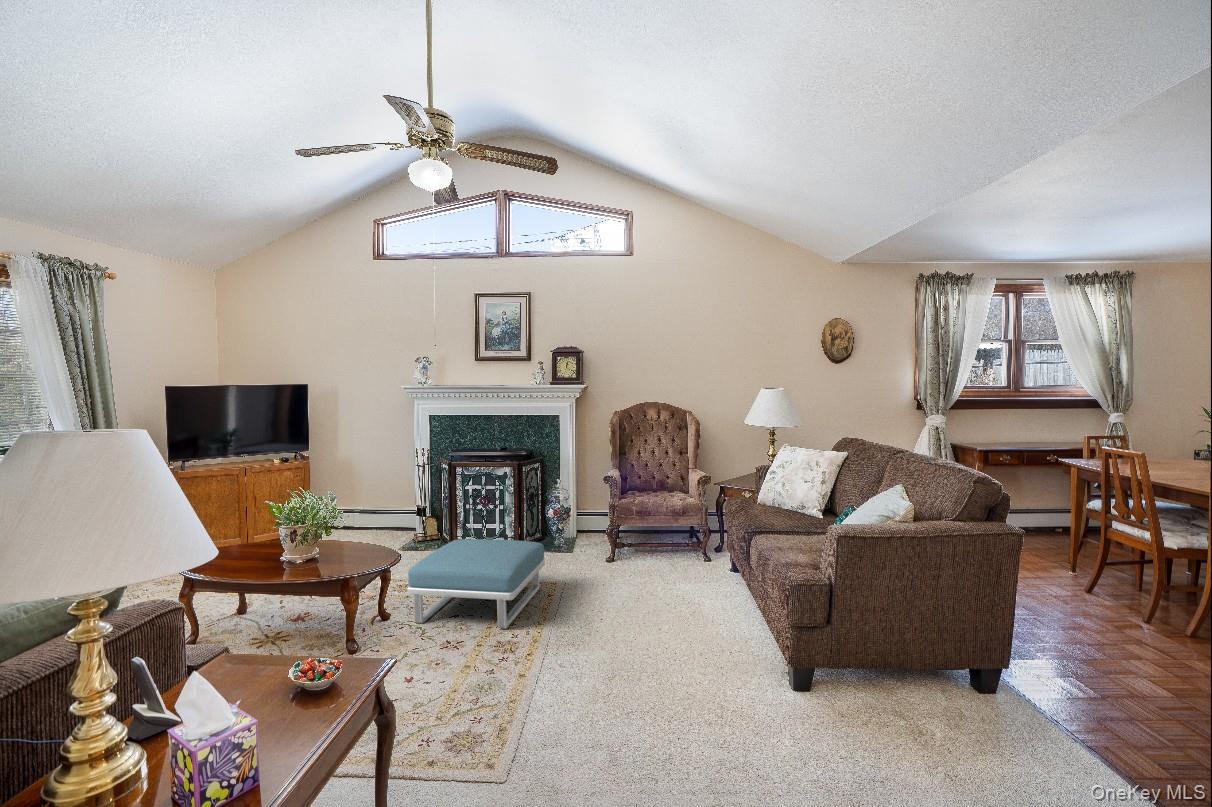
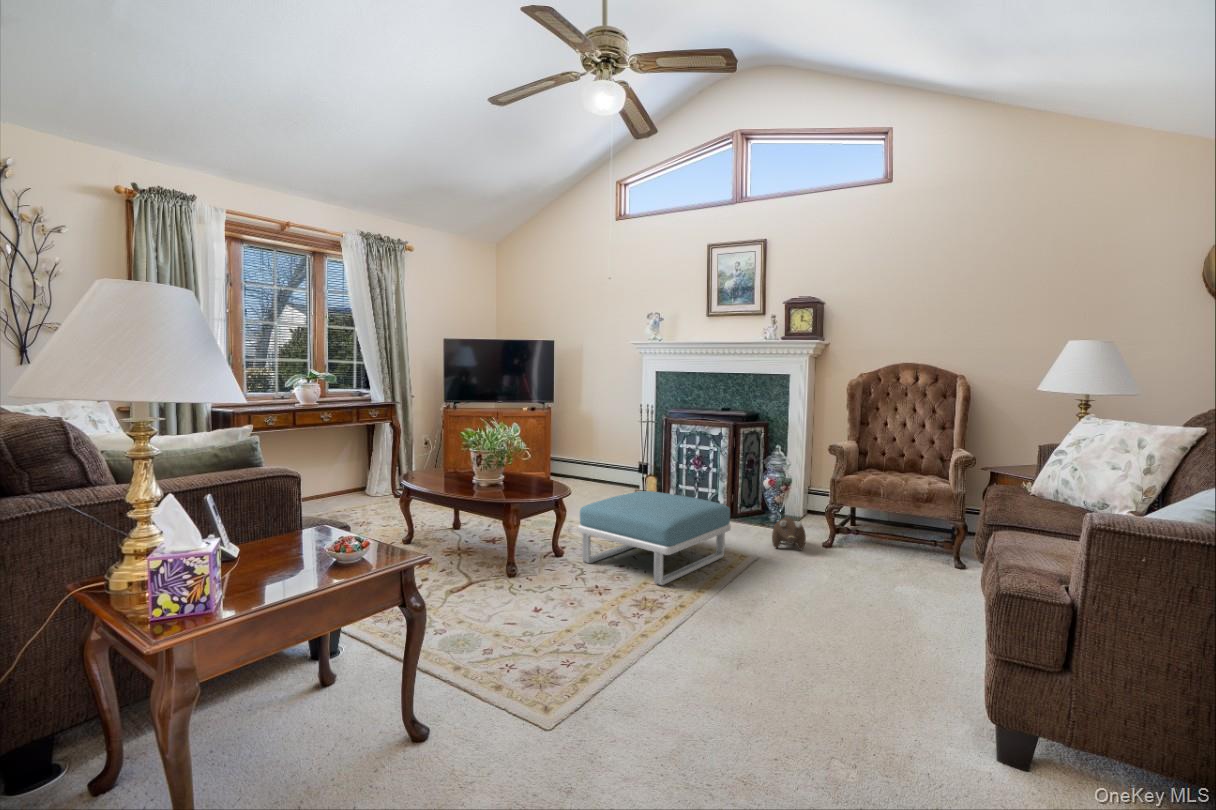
plush toy: none [570,542,598,571] -> present [772,517,806,550]

